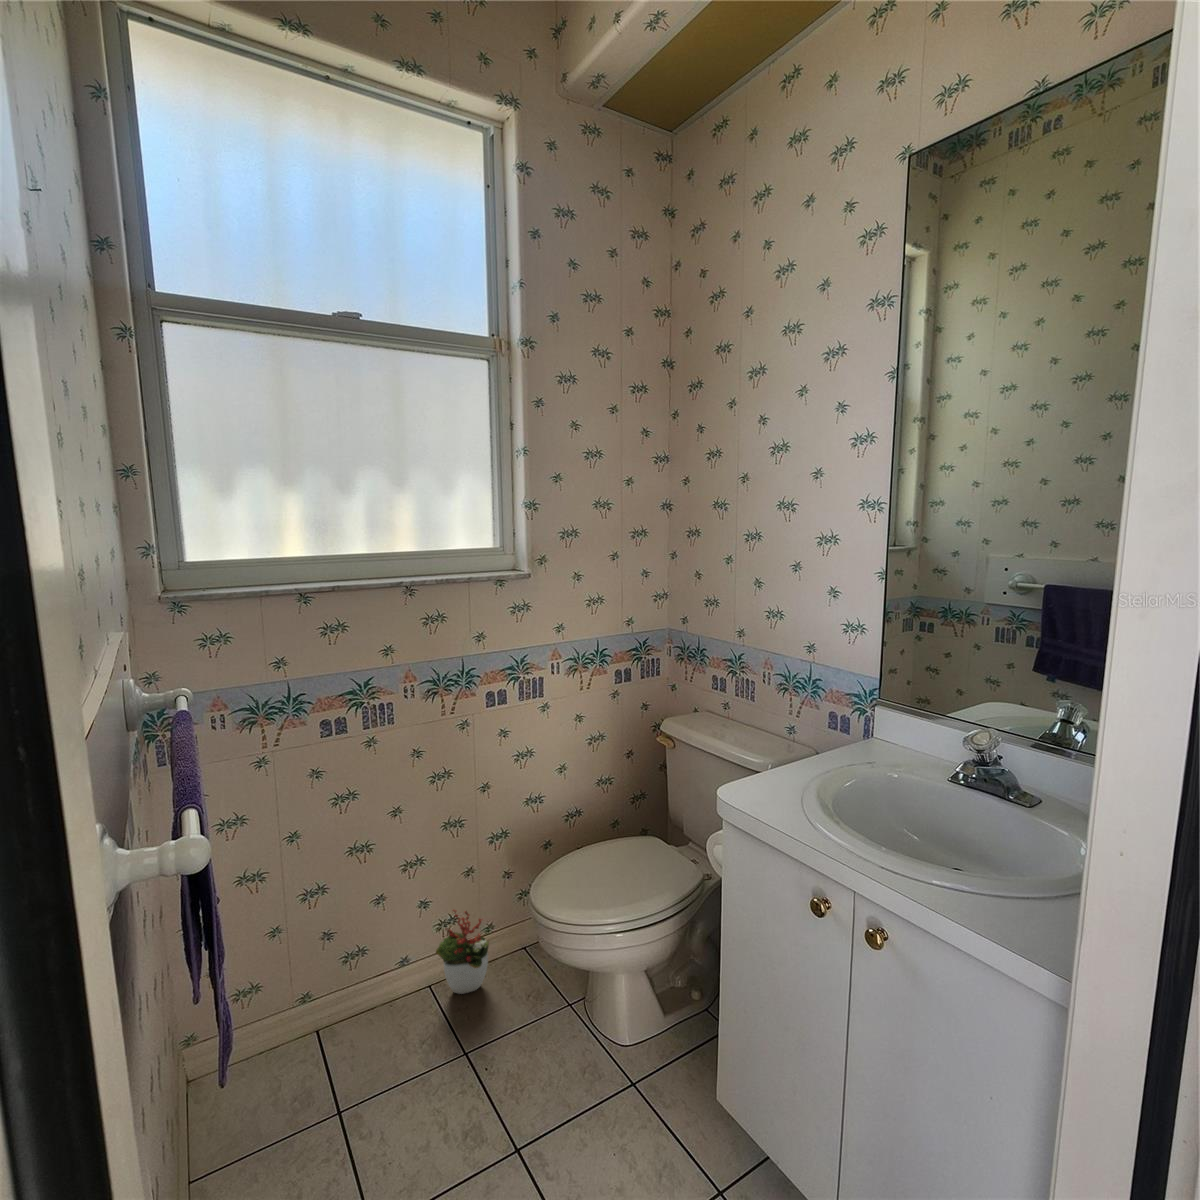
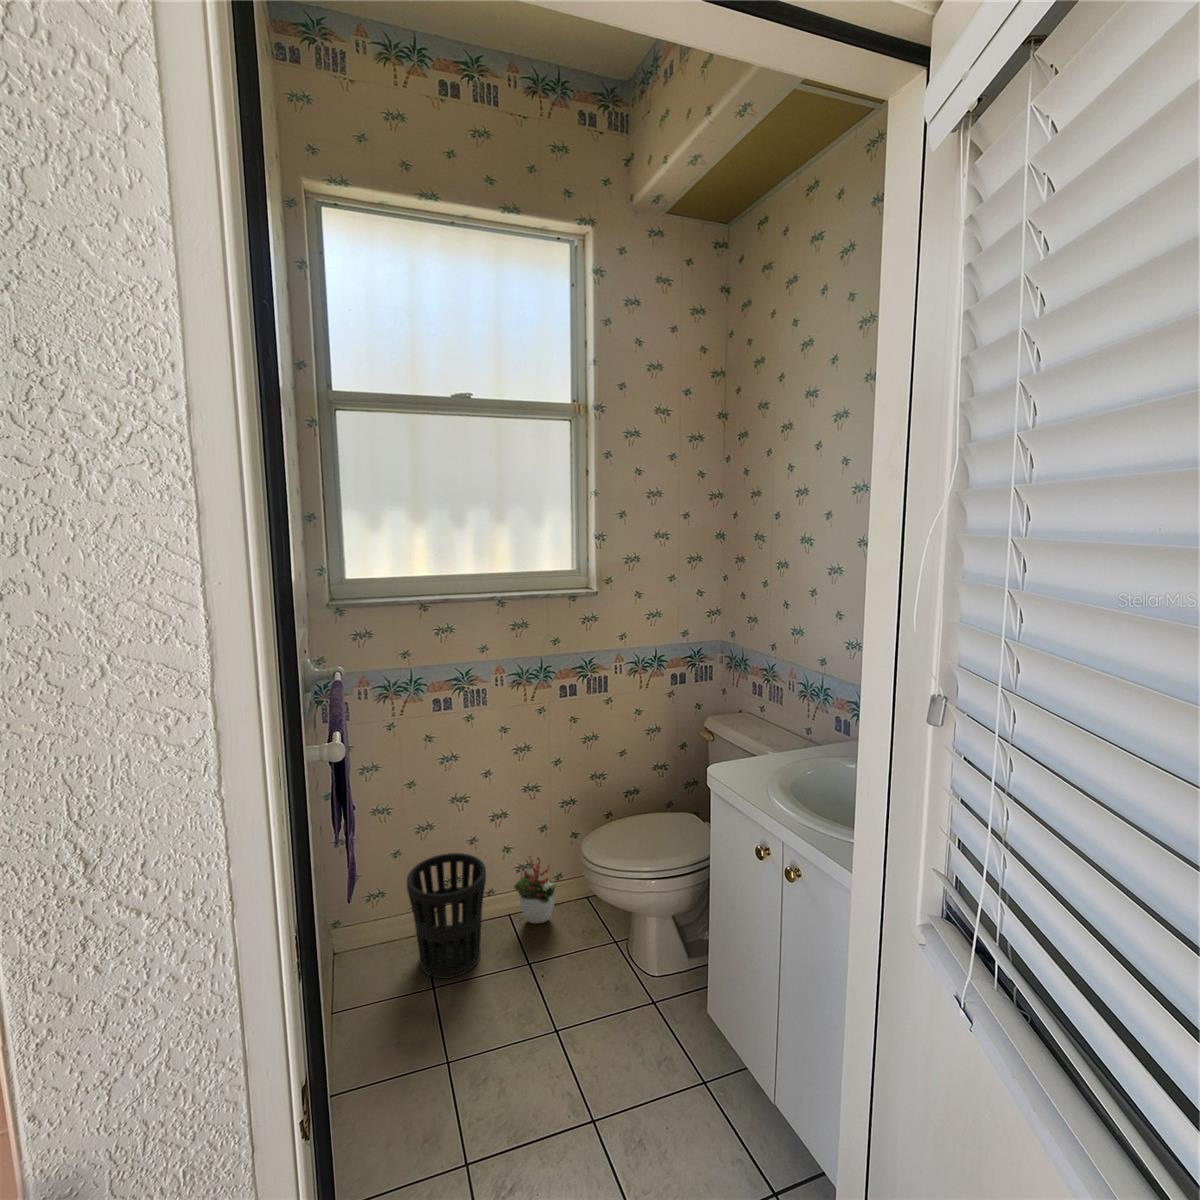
wastebasket: none [293,920,403,1094] -> present [407,853,486,979]

